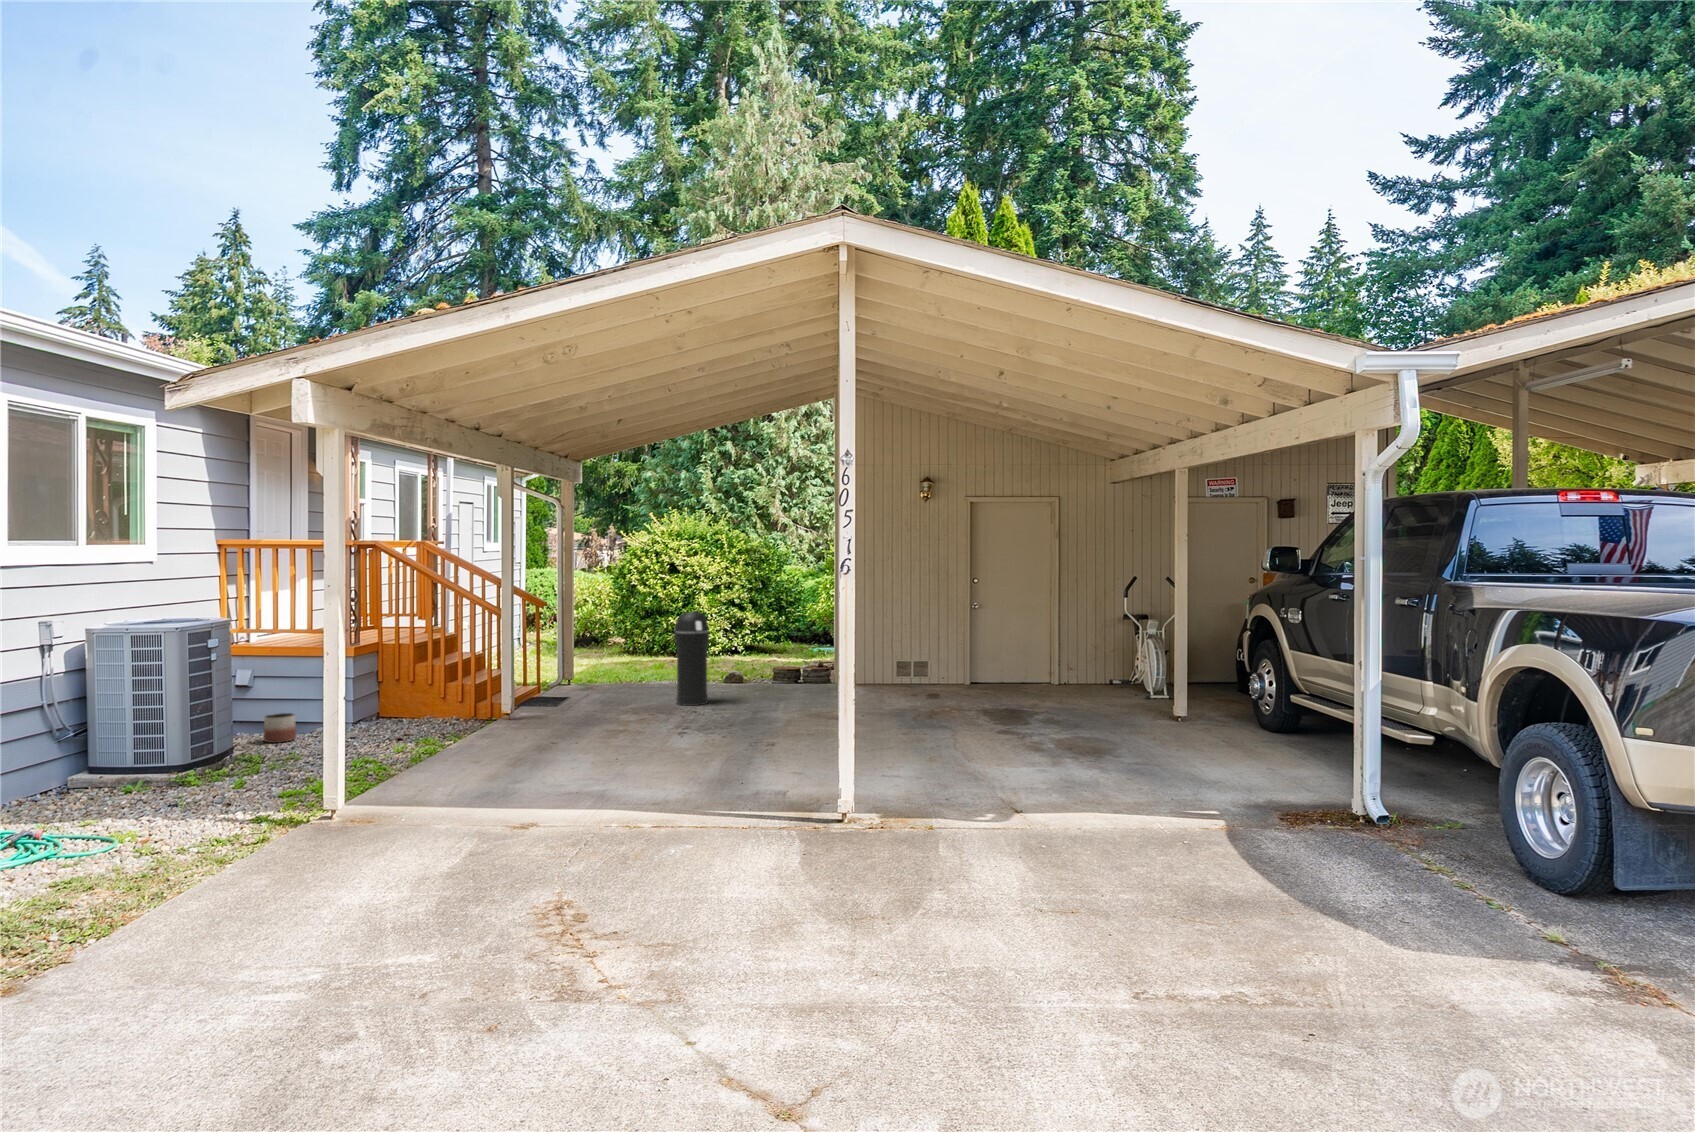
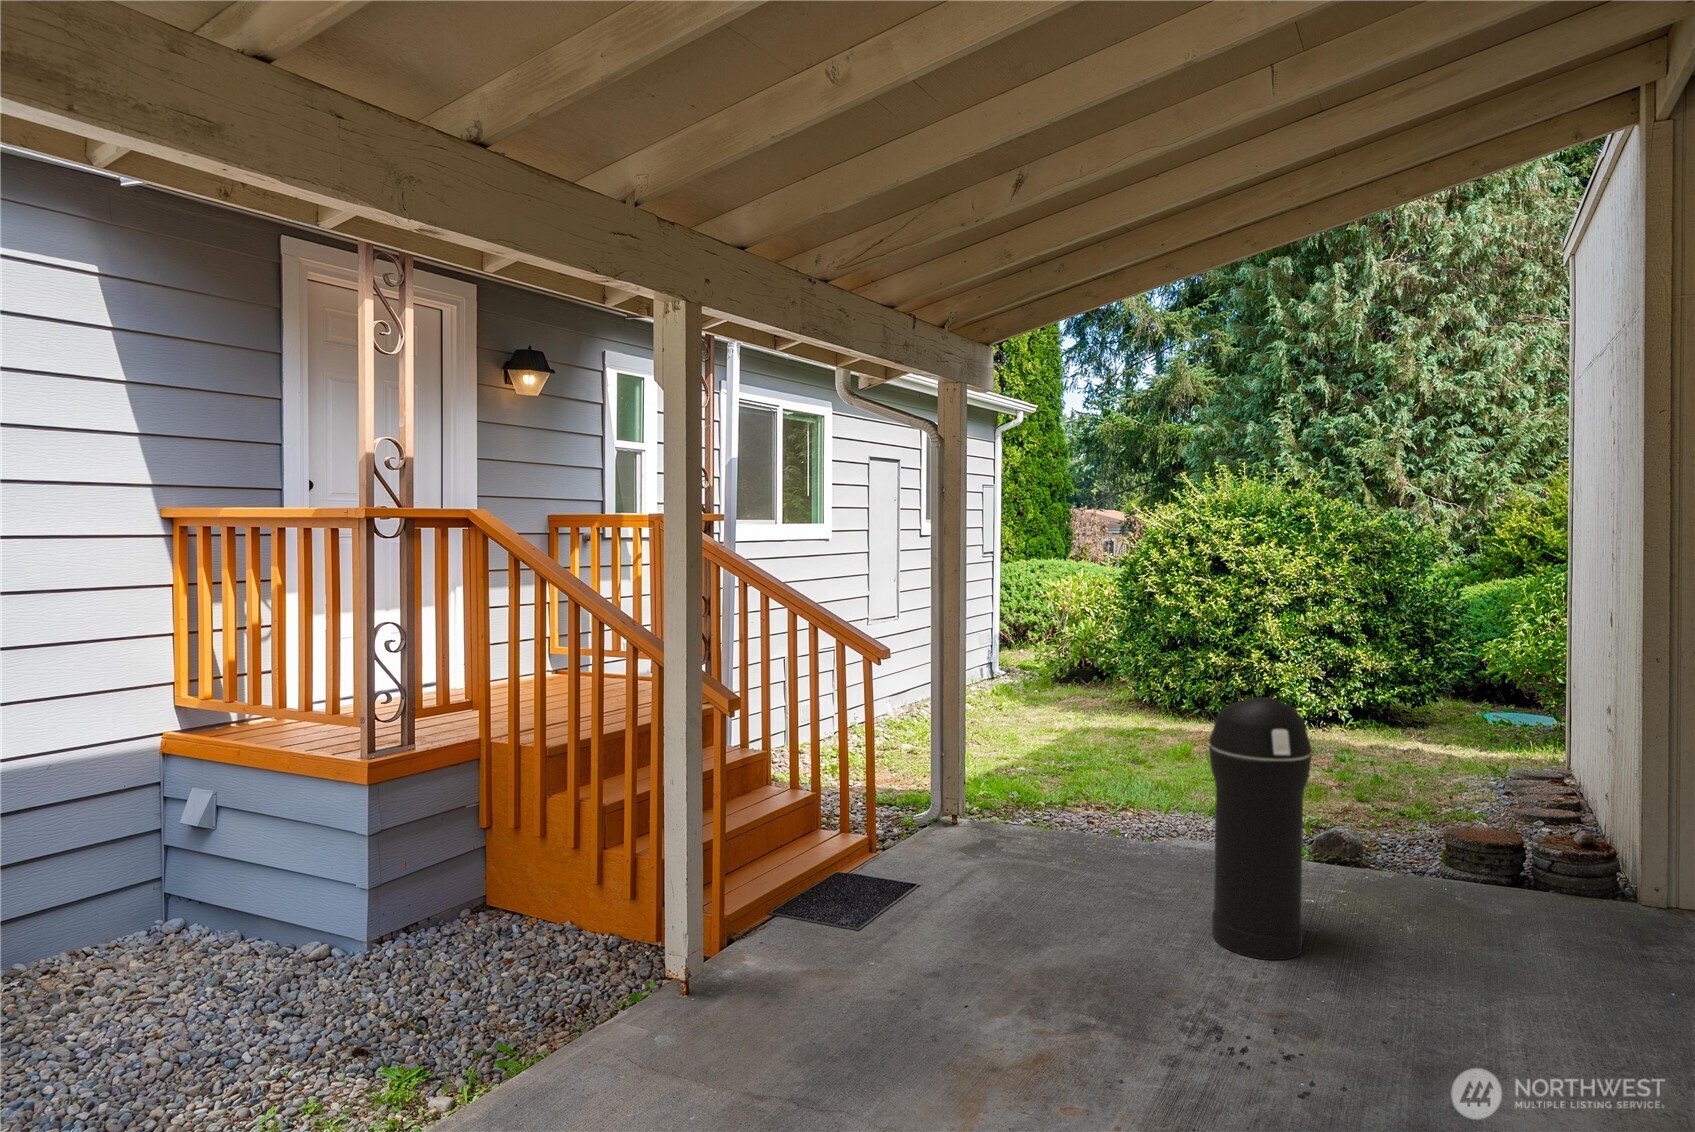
planter: present [264,713,296,743] -> none [265,872,335,947]

